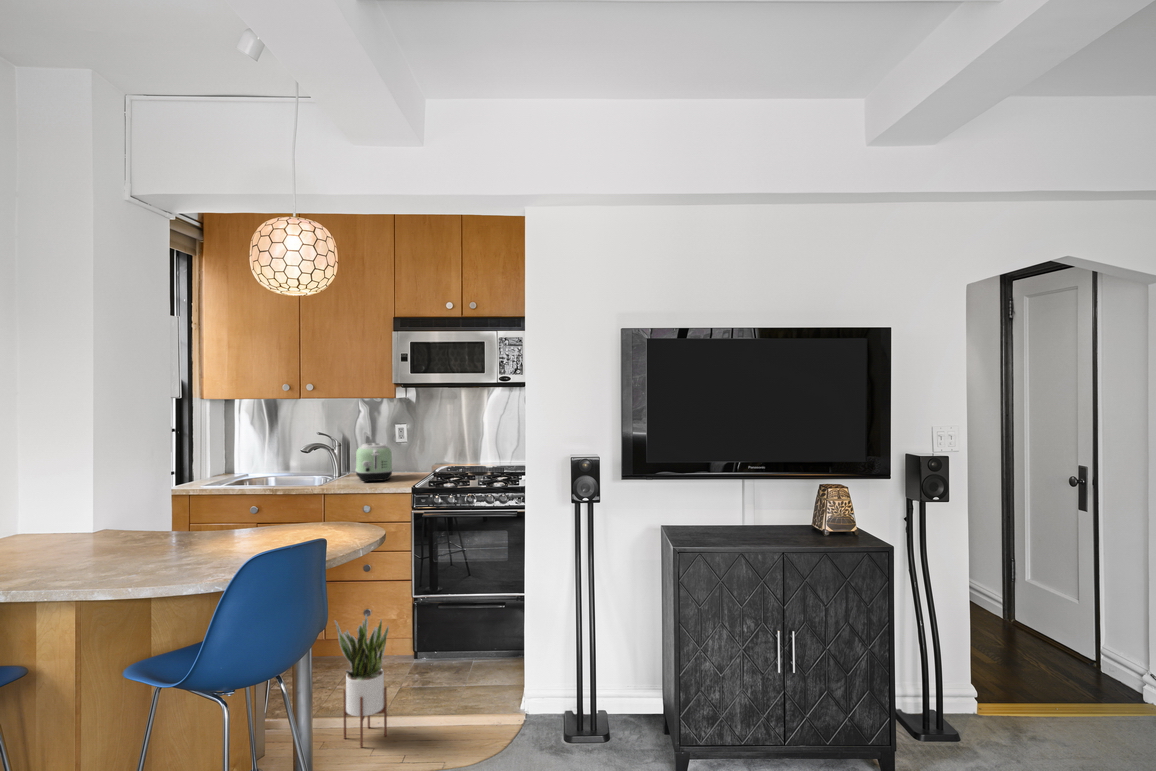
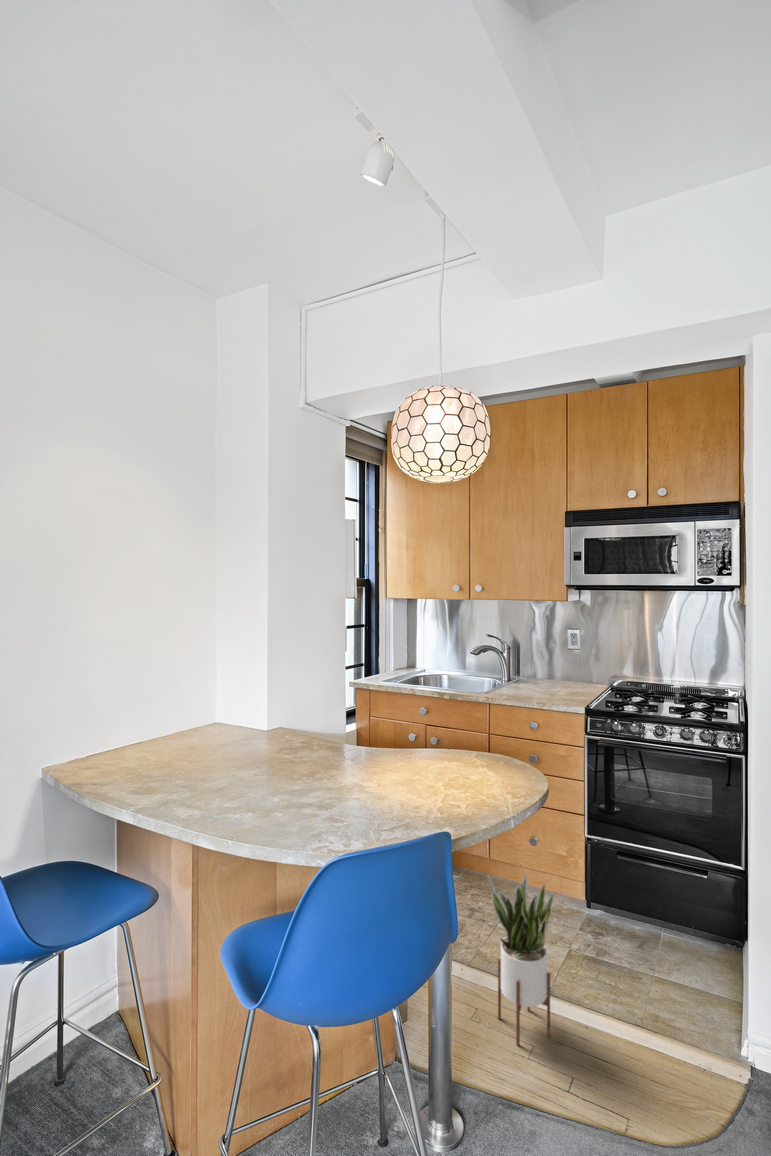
toaster: present [356,443,392,482] -> none [524,649,563,693]

